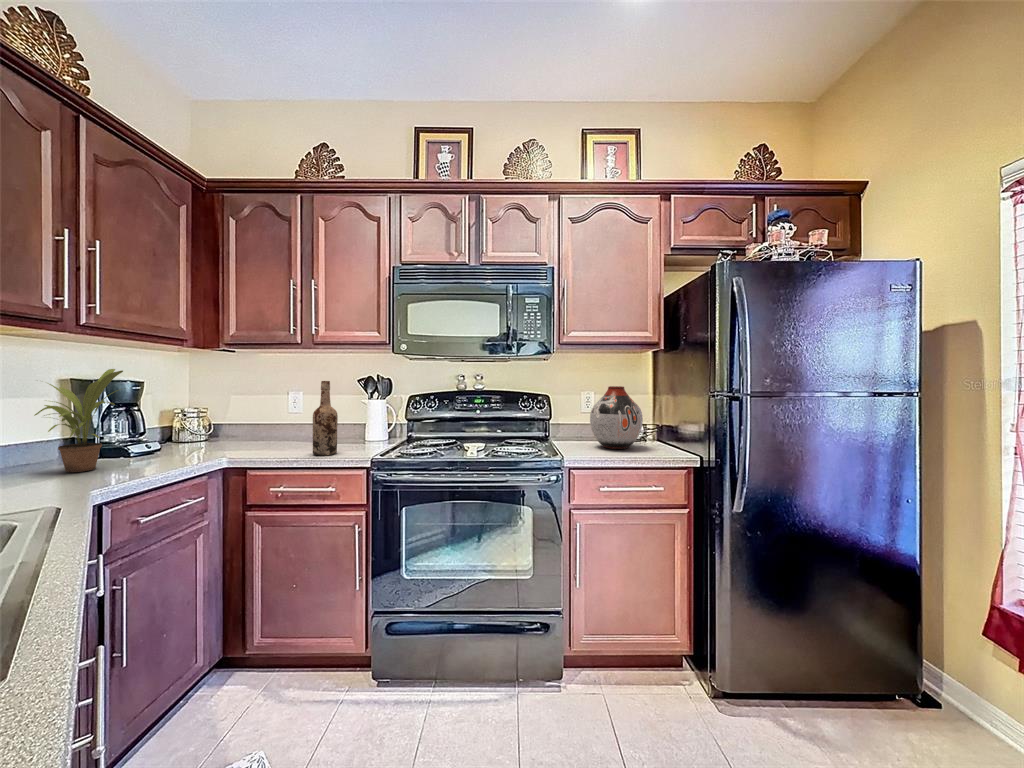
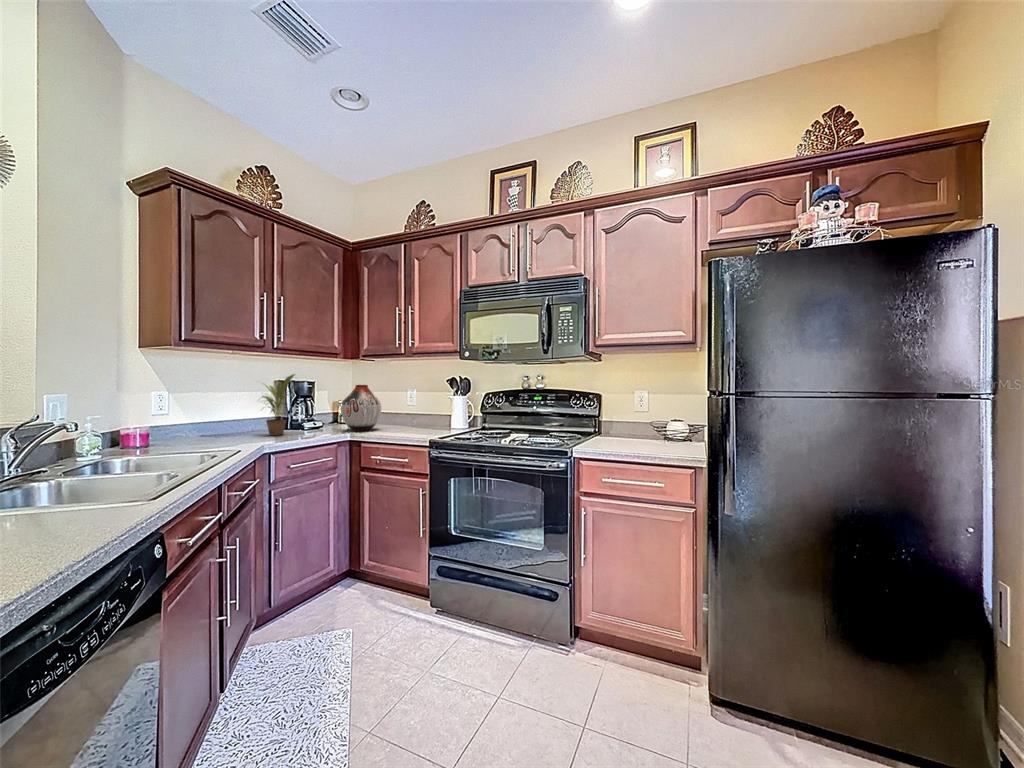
wine bottle: present [313,381,338,455] -> none [400,381,417,436]
vase: present [590,386,643,449] -> present [341,385,381,431]

